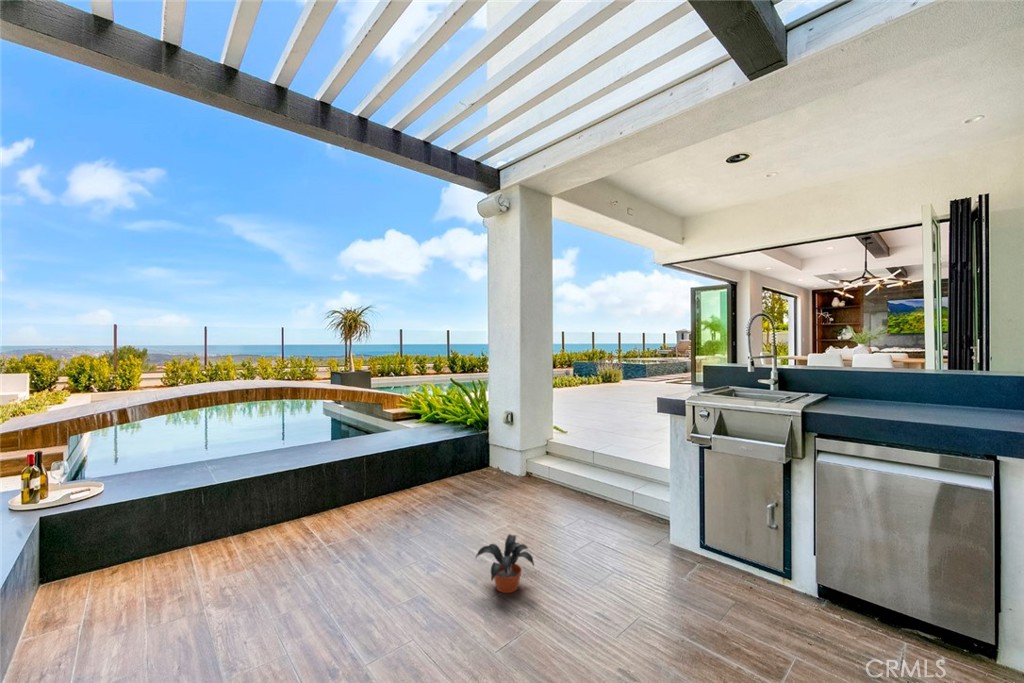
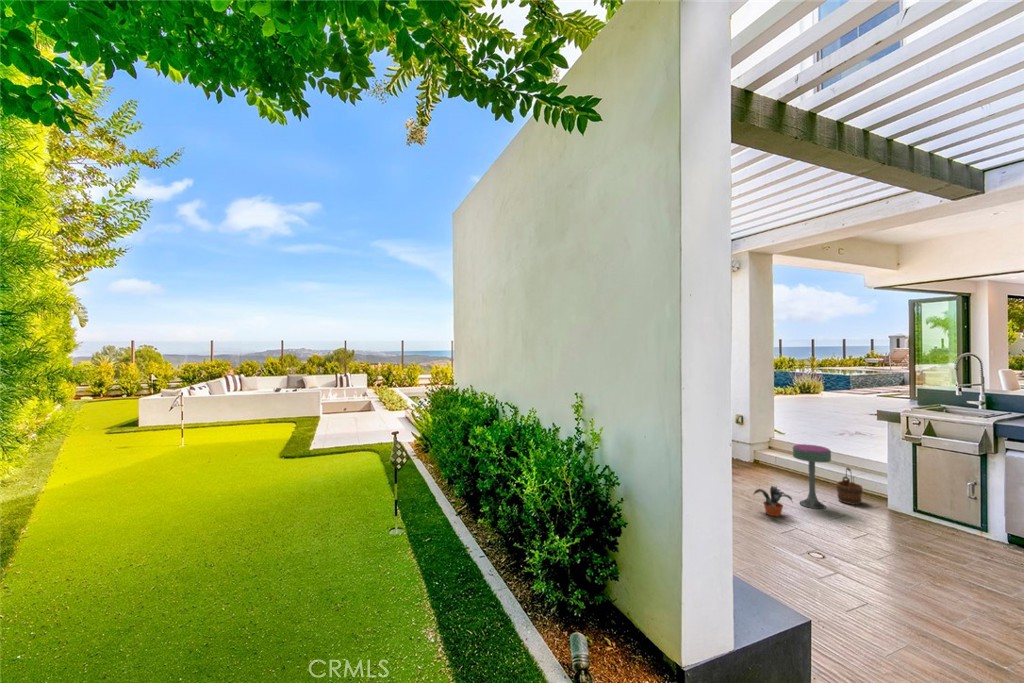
bar stool: none [547,456,598,561] -> present [793,444,831,509]
wooden bucket: none [607,485,639,542] -> present [836,468,862,505]

